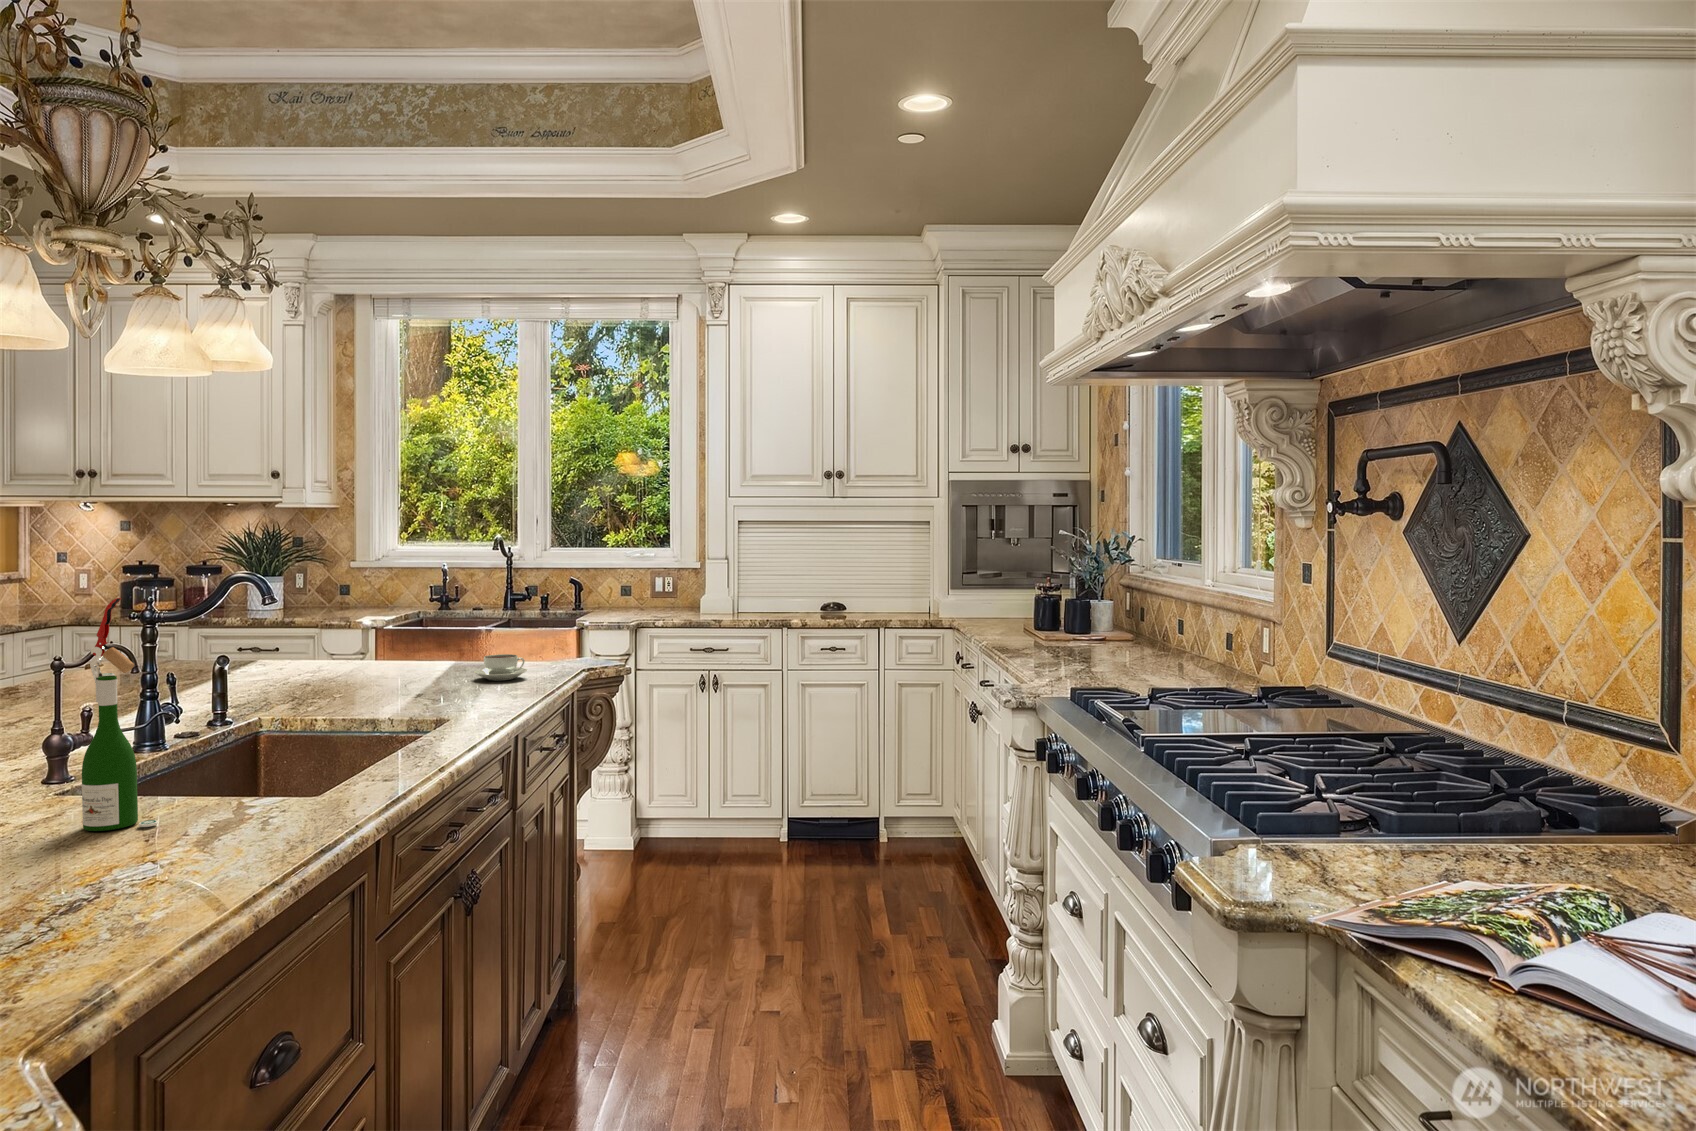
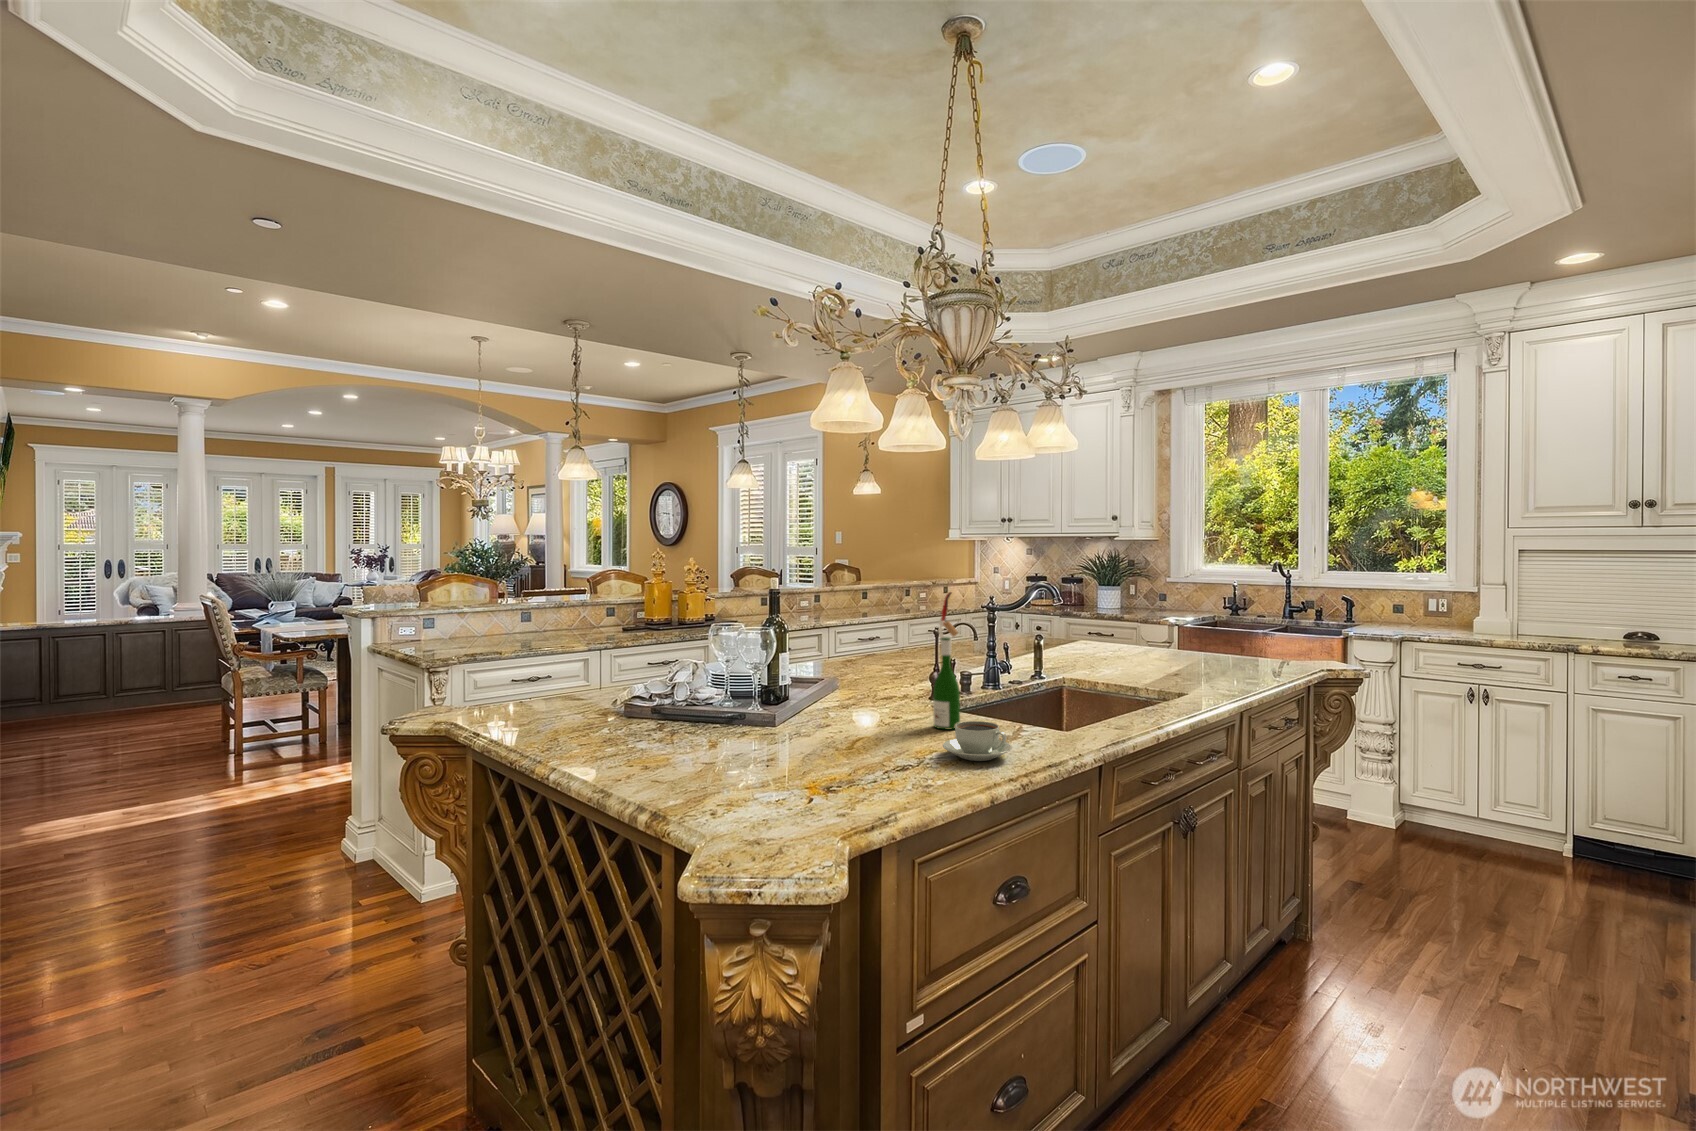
coffee cup: present [474,654,527,680] -> present [943,721,1012,761]

